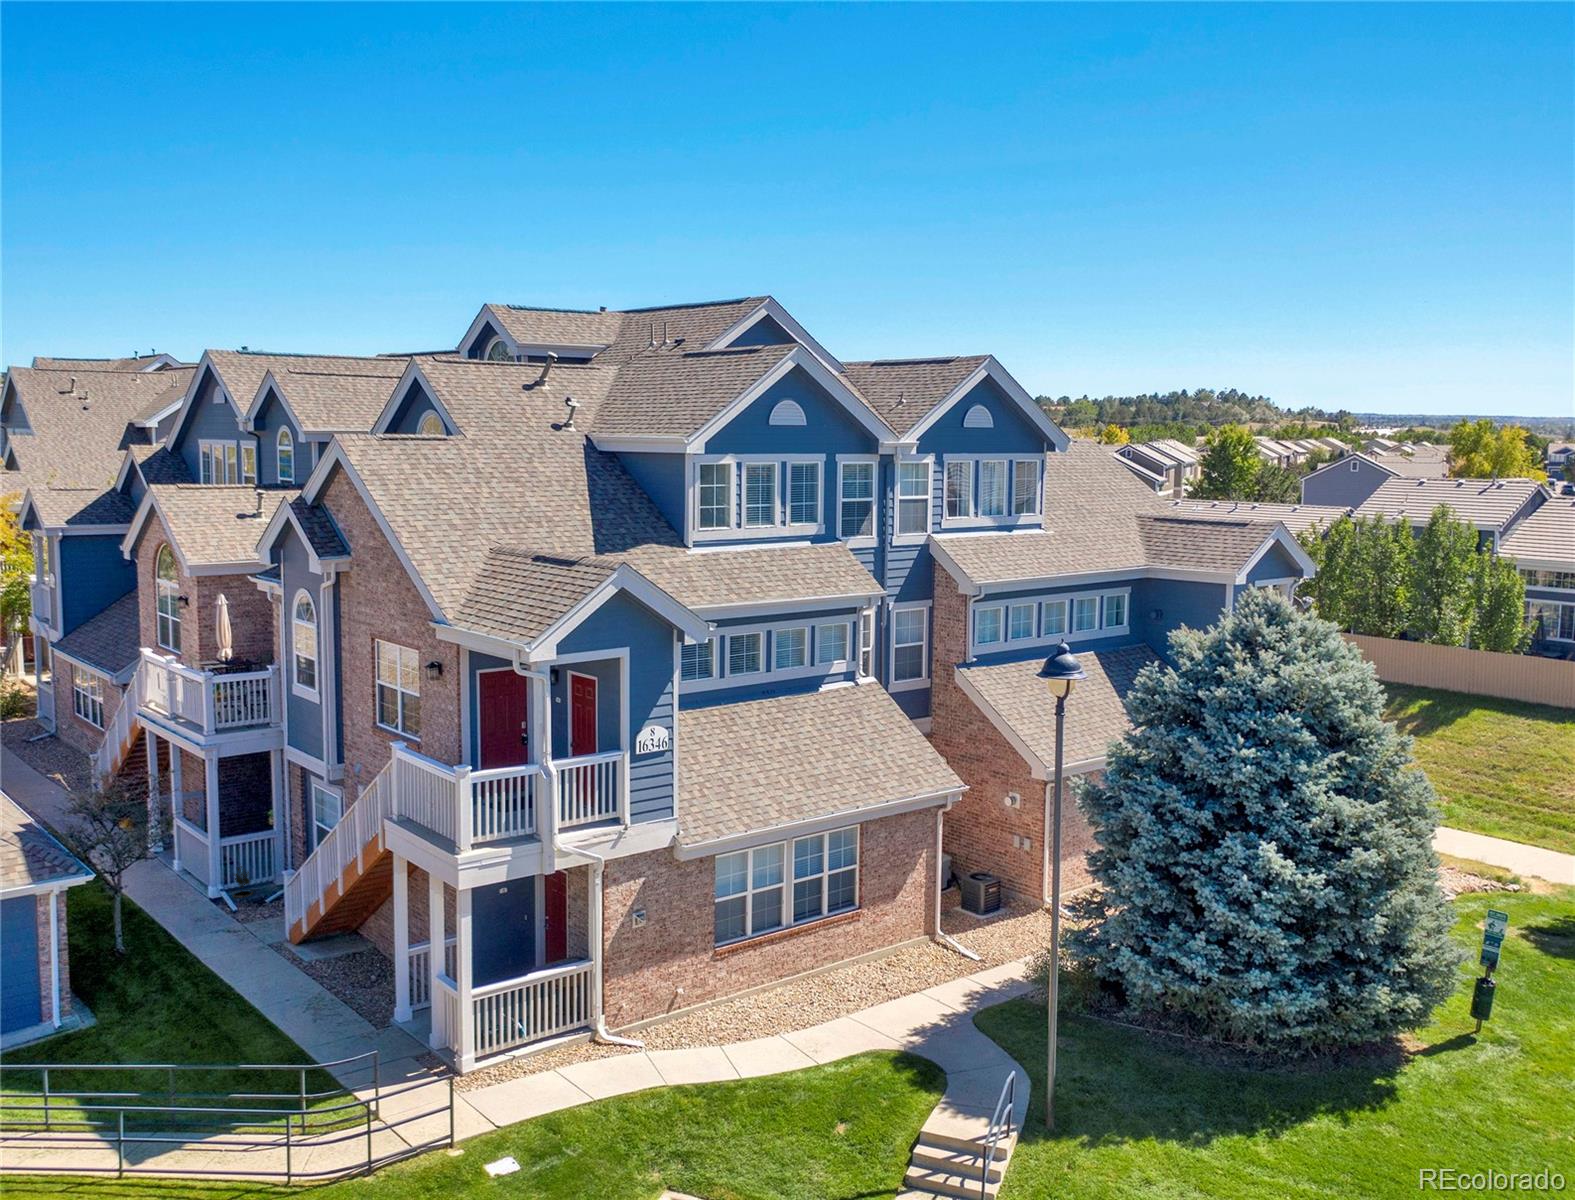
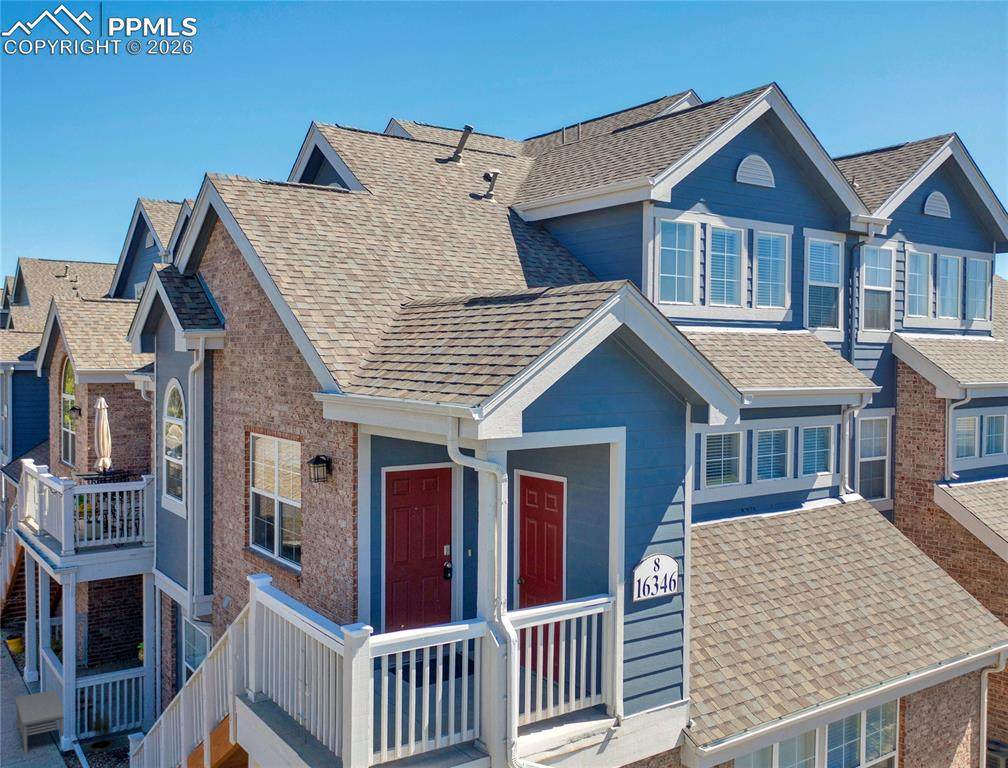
storage bench: none [160,853,211,901] -> present [15,690,64,753]

